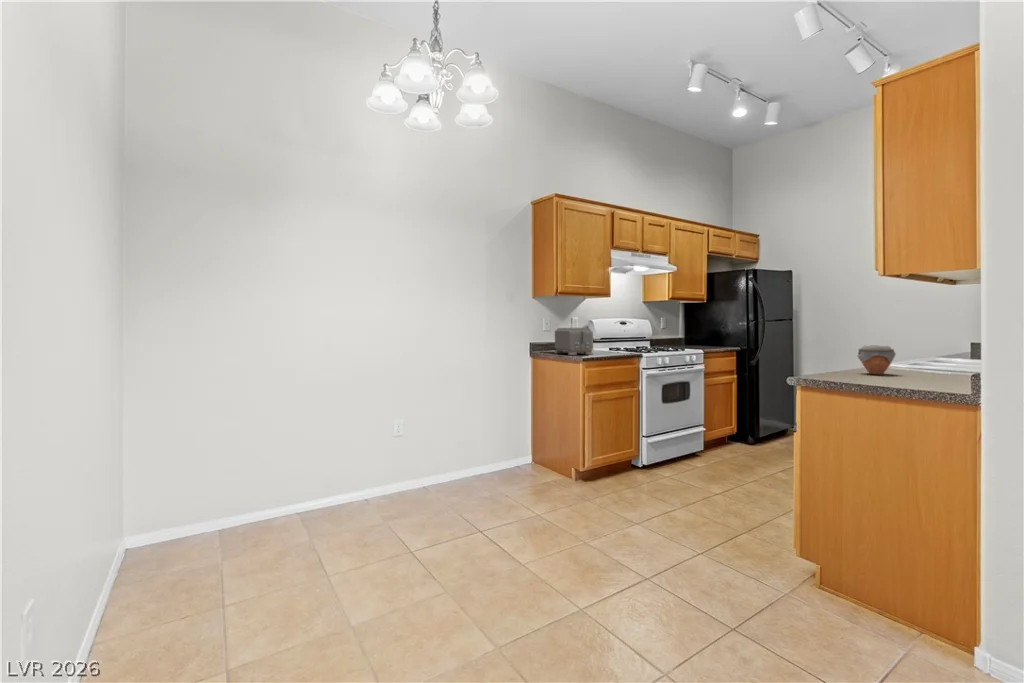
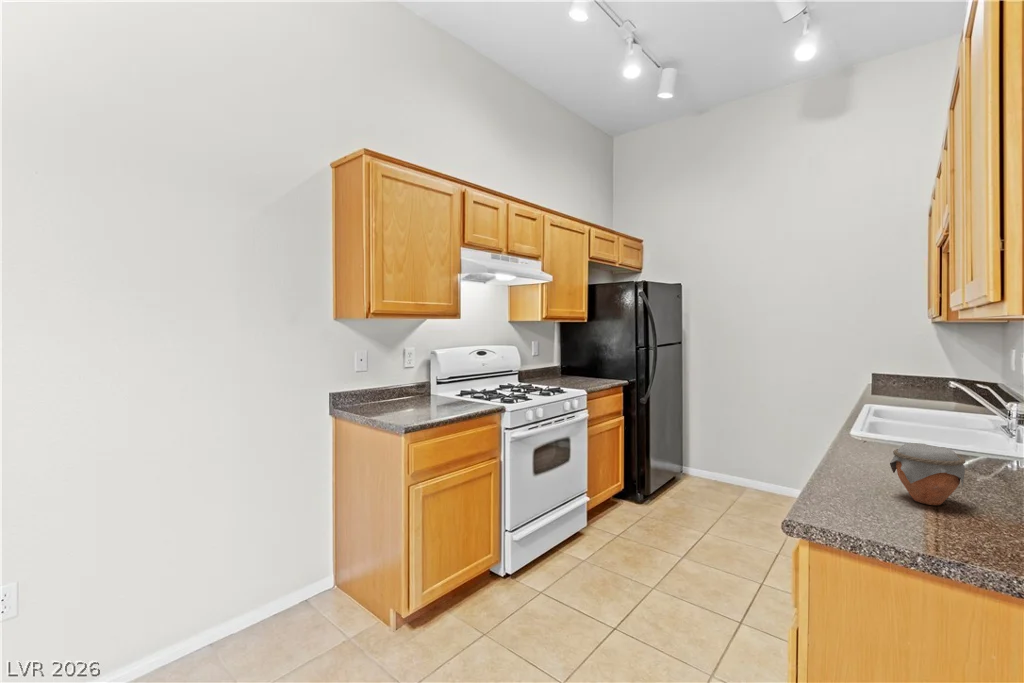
toaster: present [554,328,593,355] -> none [370,366,429,417]

